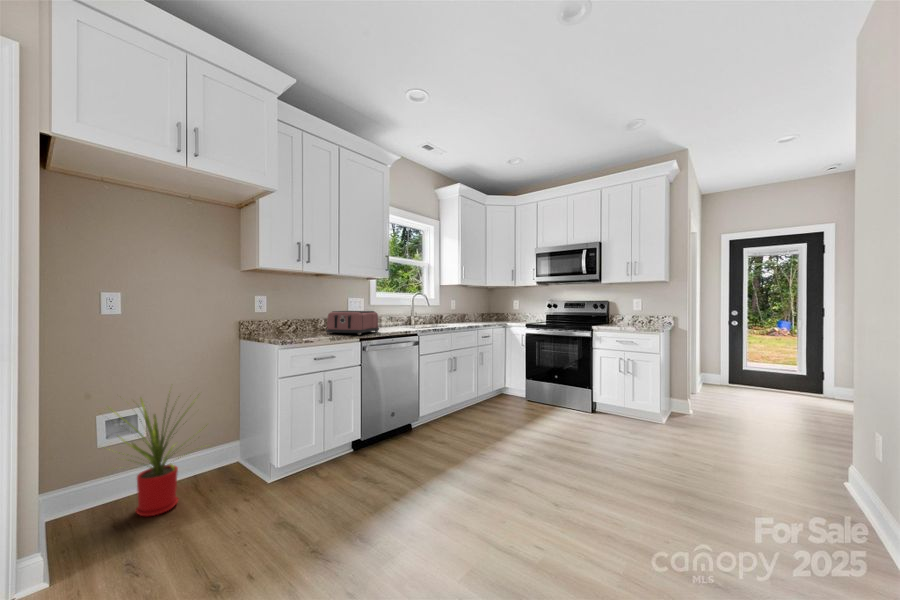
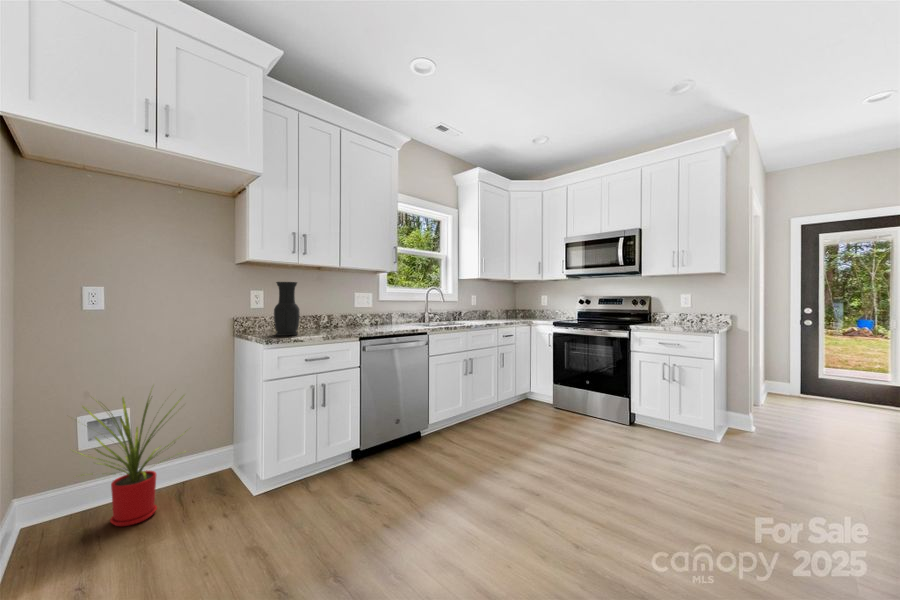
vase: none [281,288,304,338] -> present [274,282,300,336]
toaster: present [326,311,379,335] -> none [326,307,385,333]

